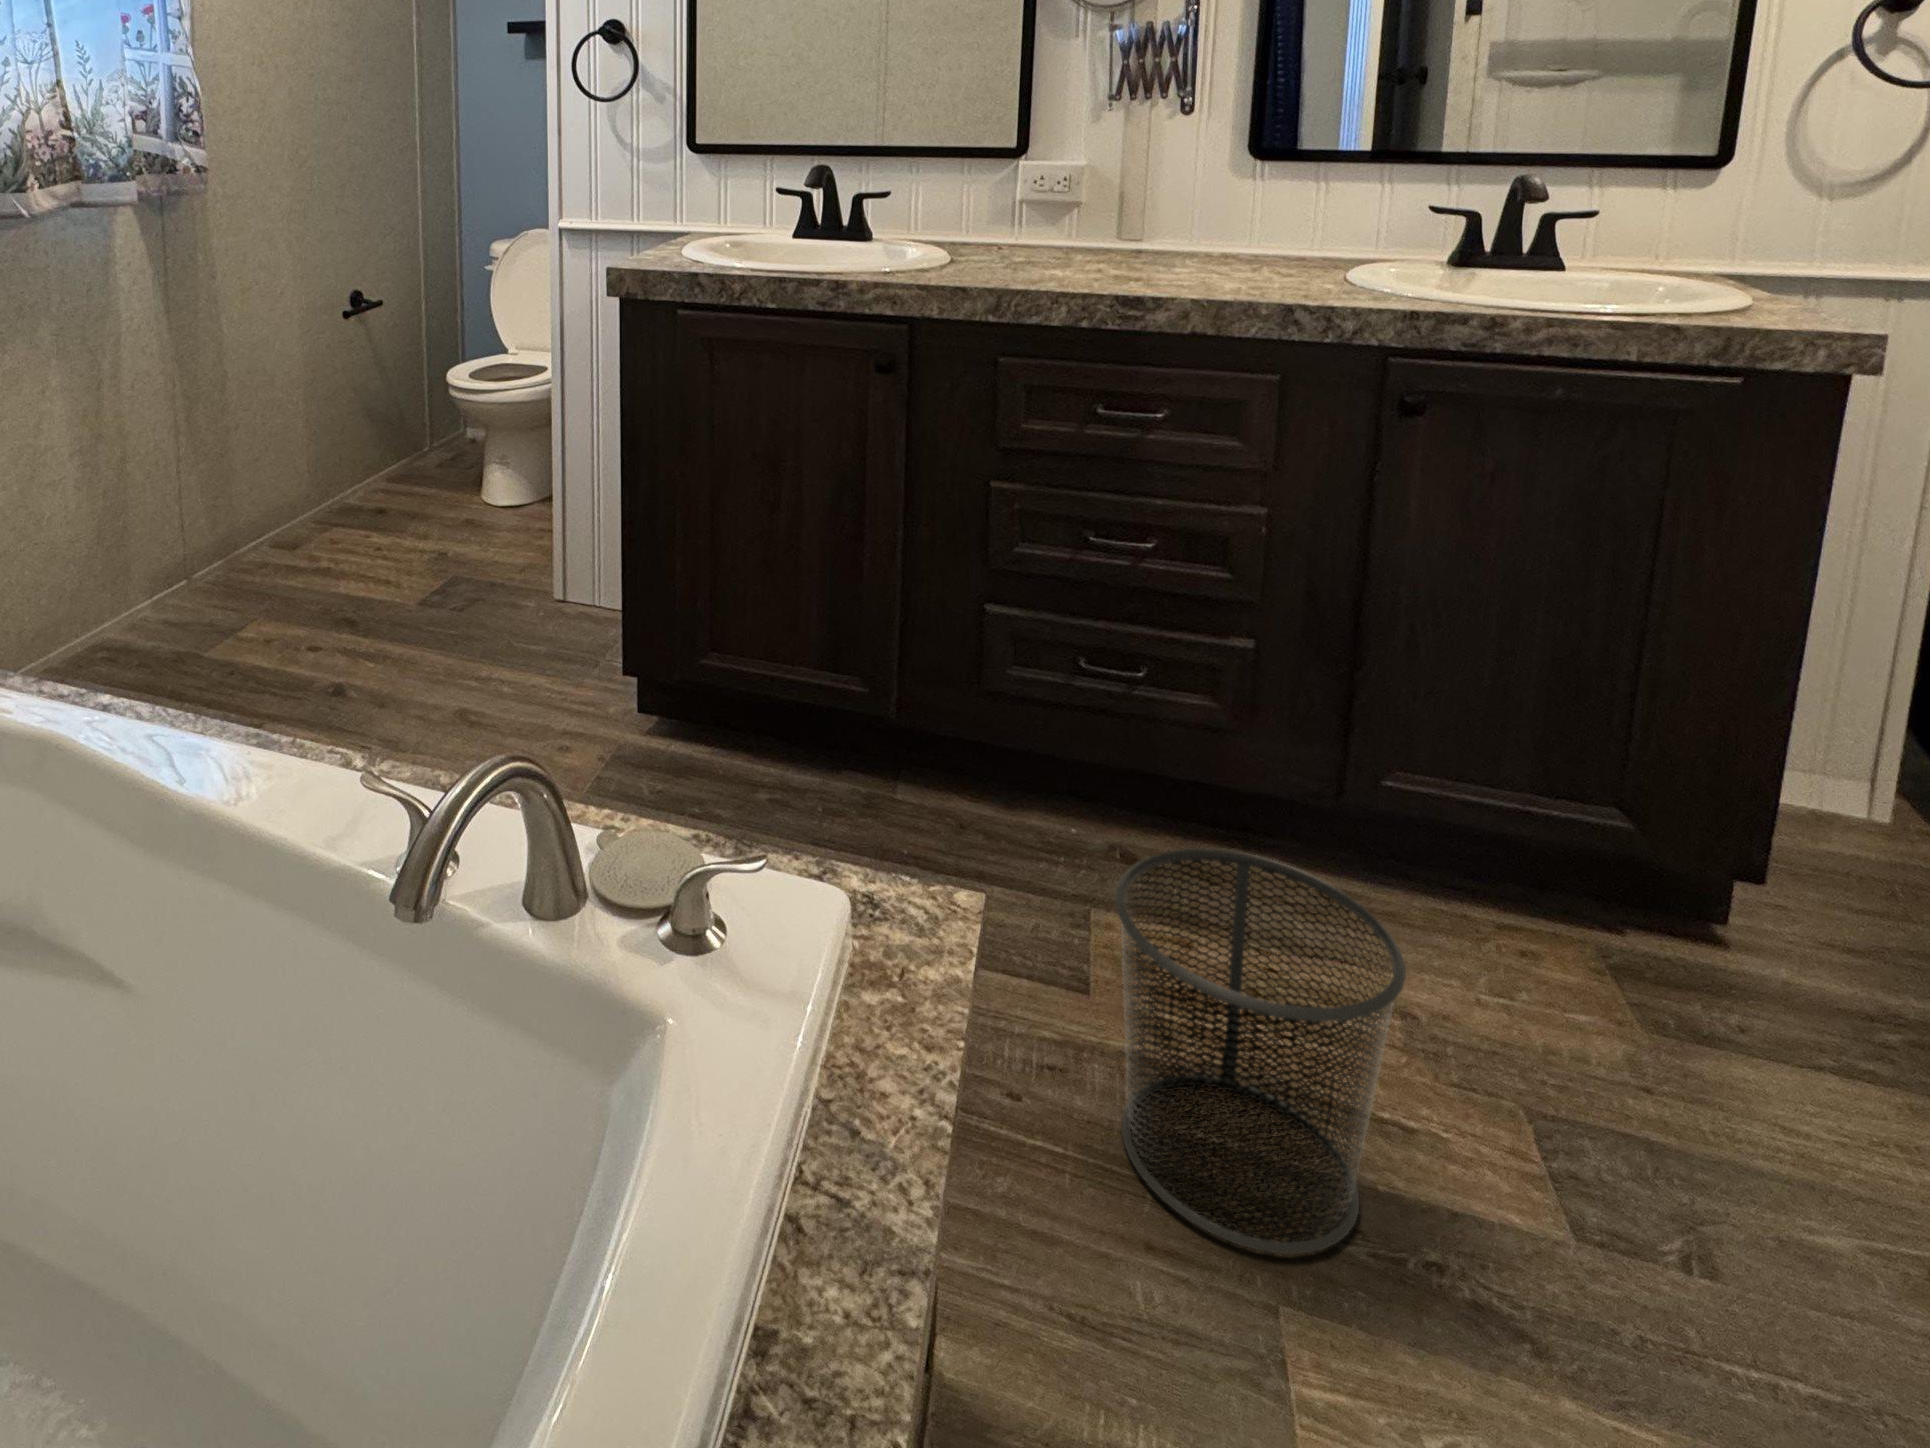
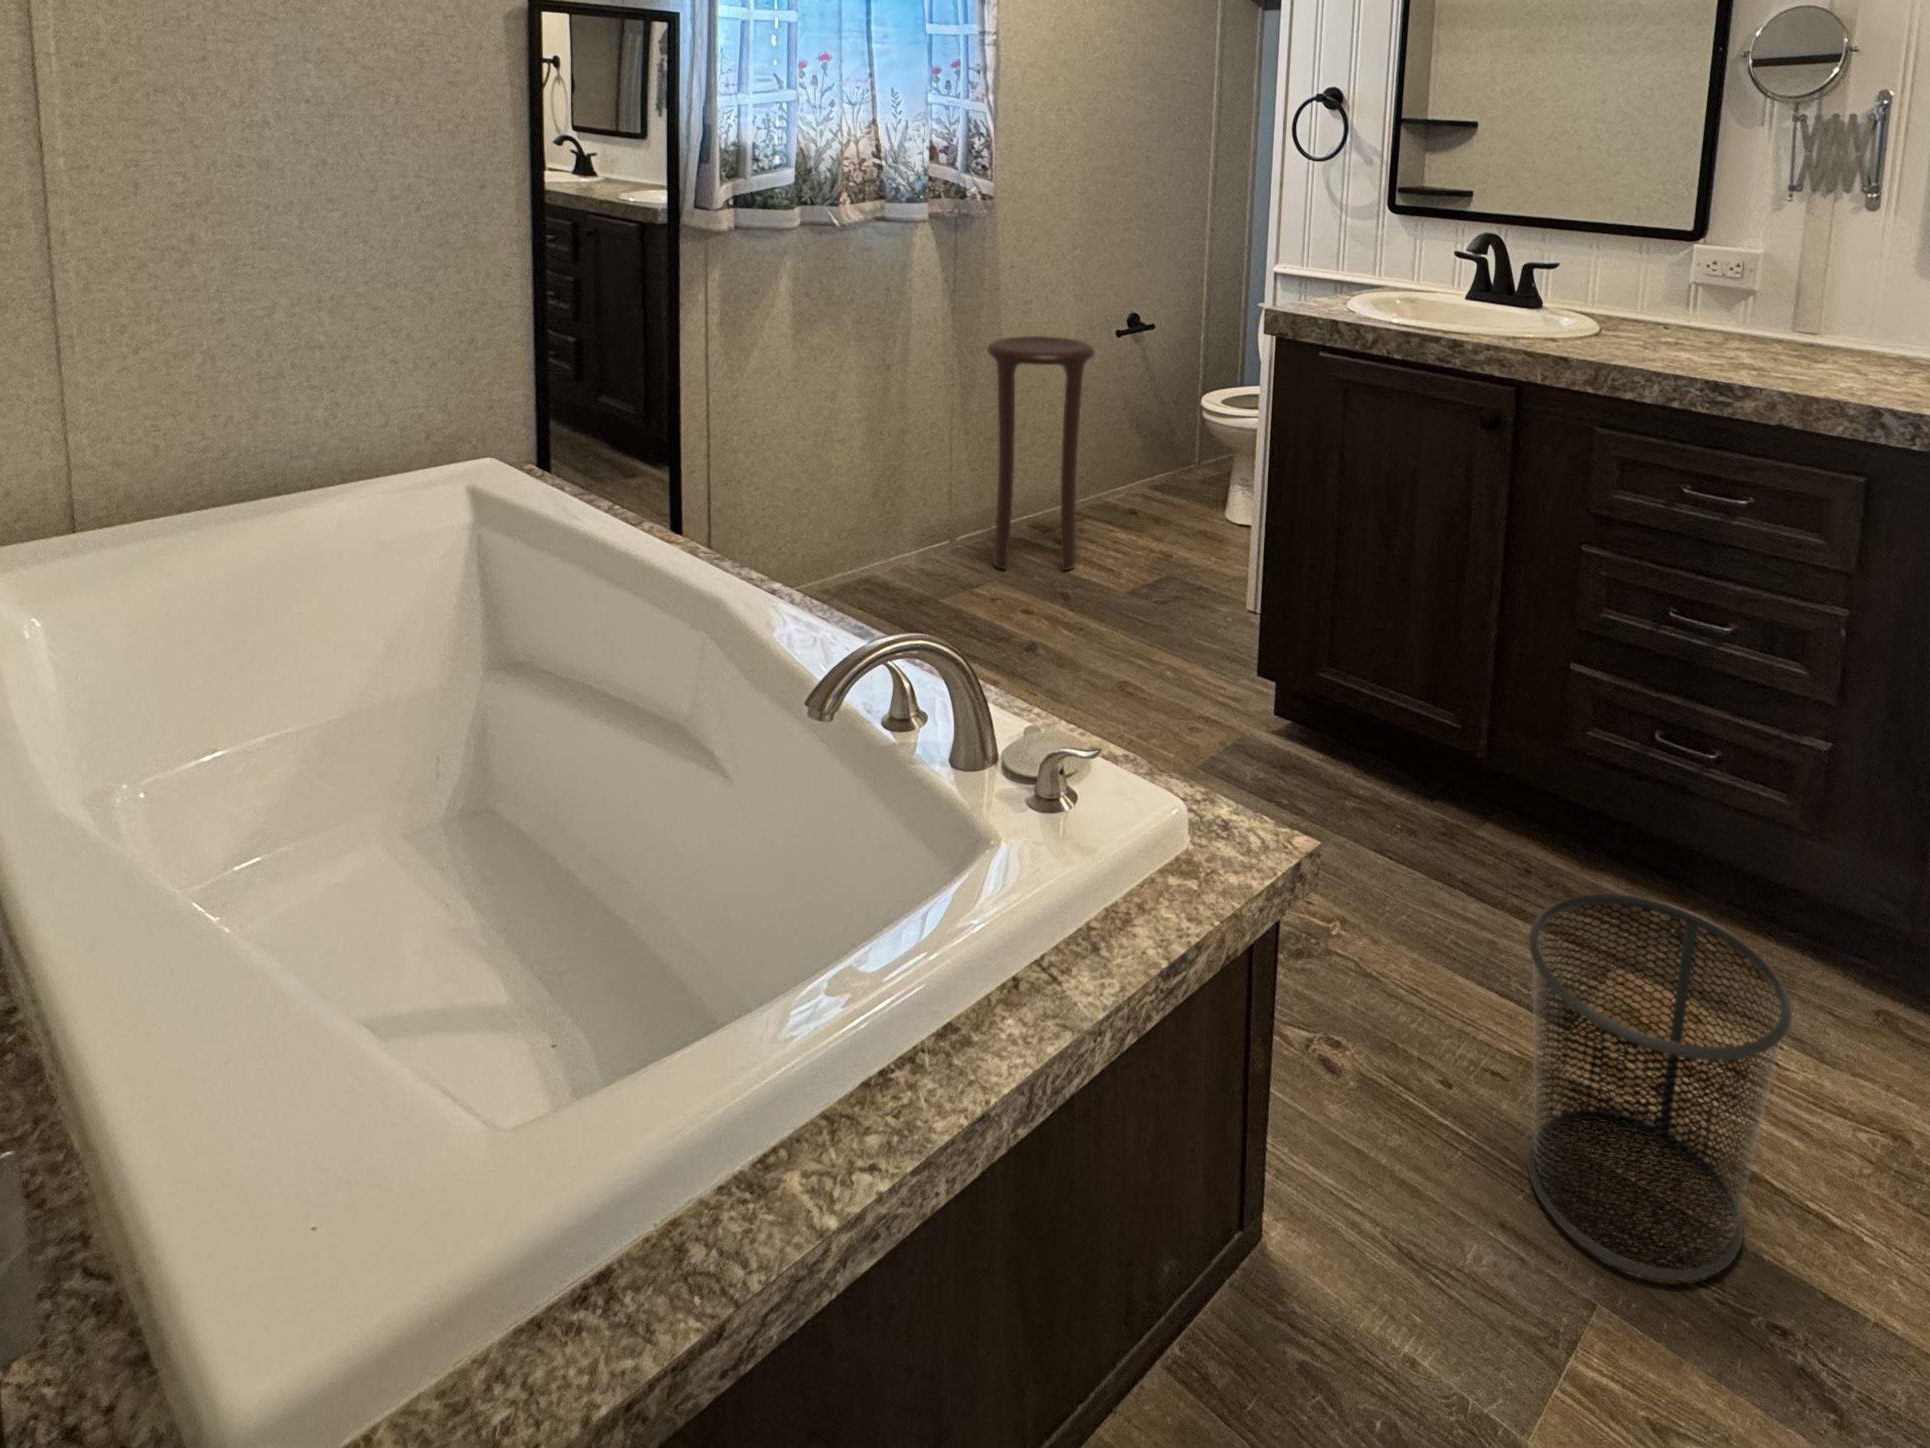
stool: none [213,329,346,608] -> present [987,336,1095,570]

